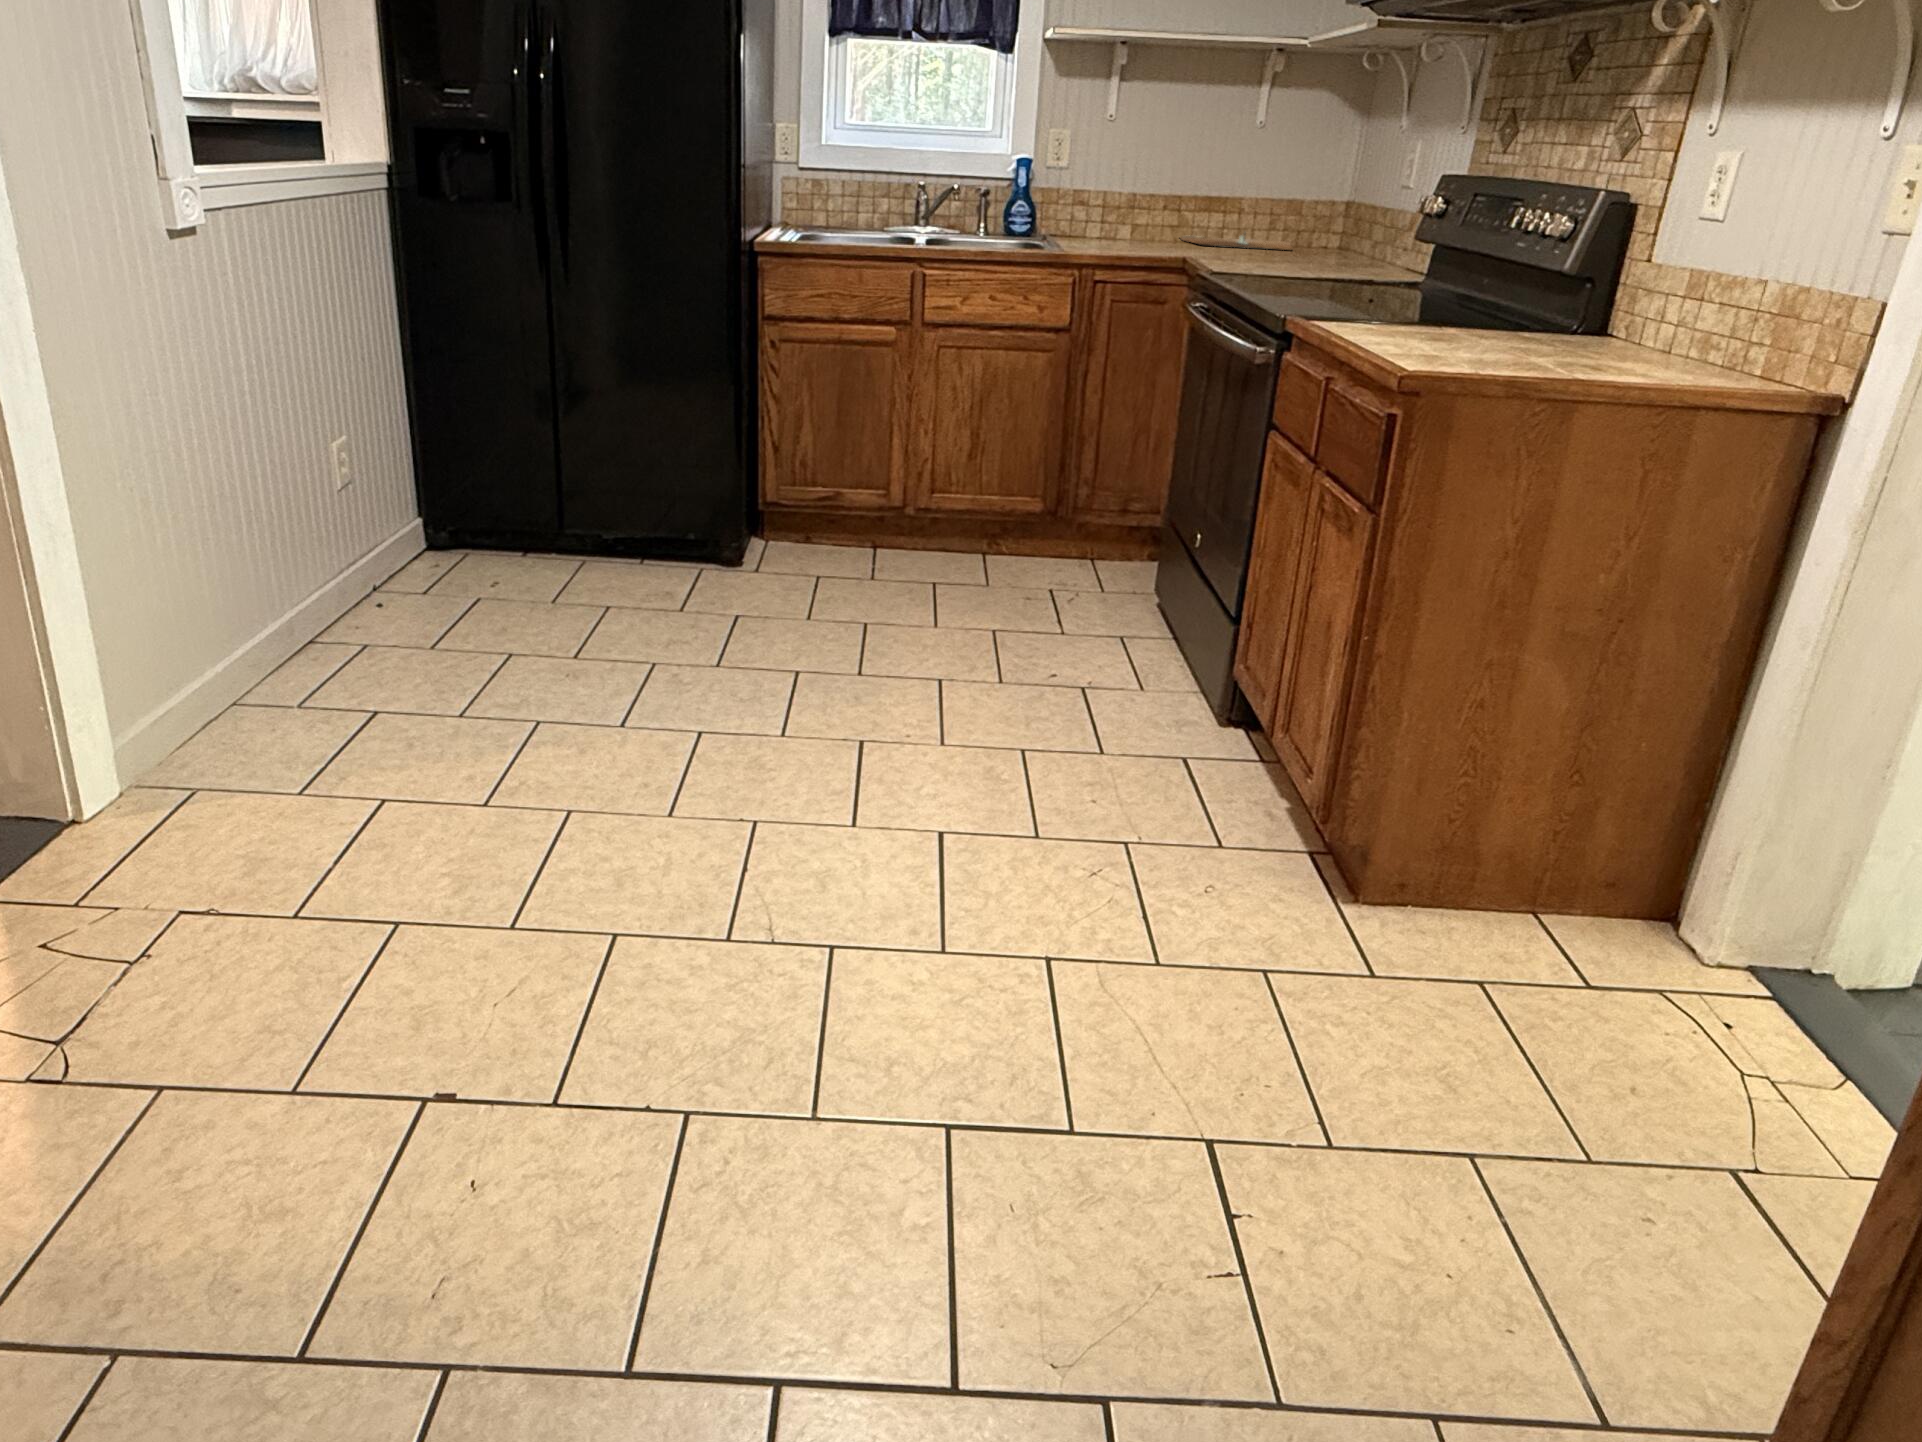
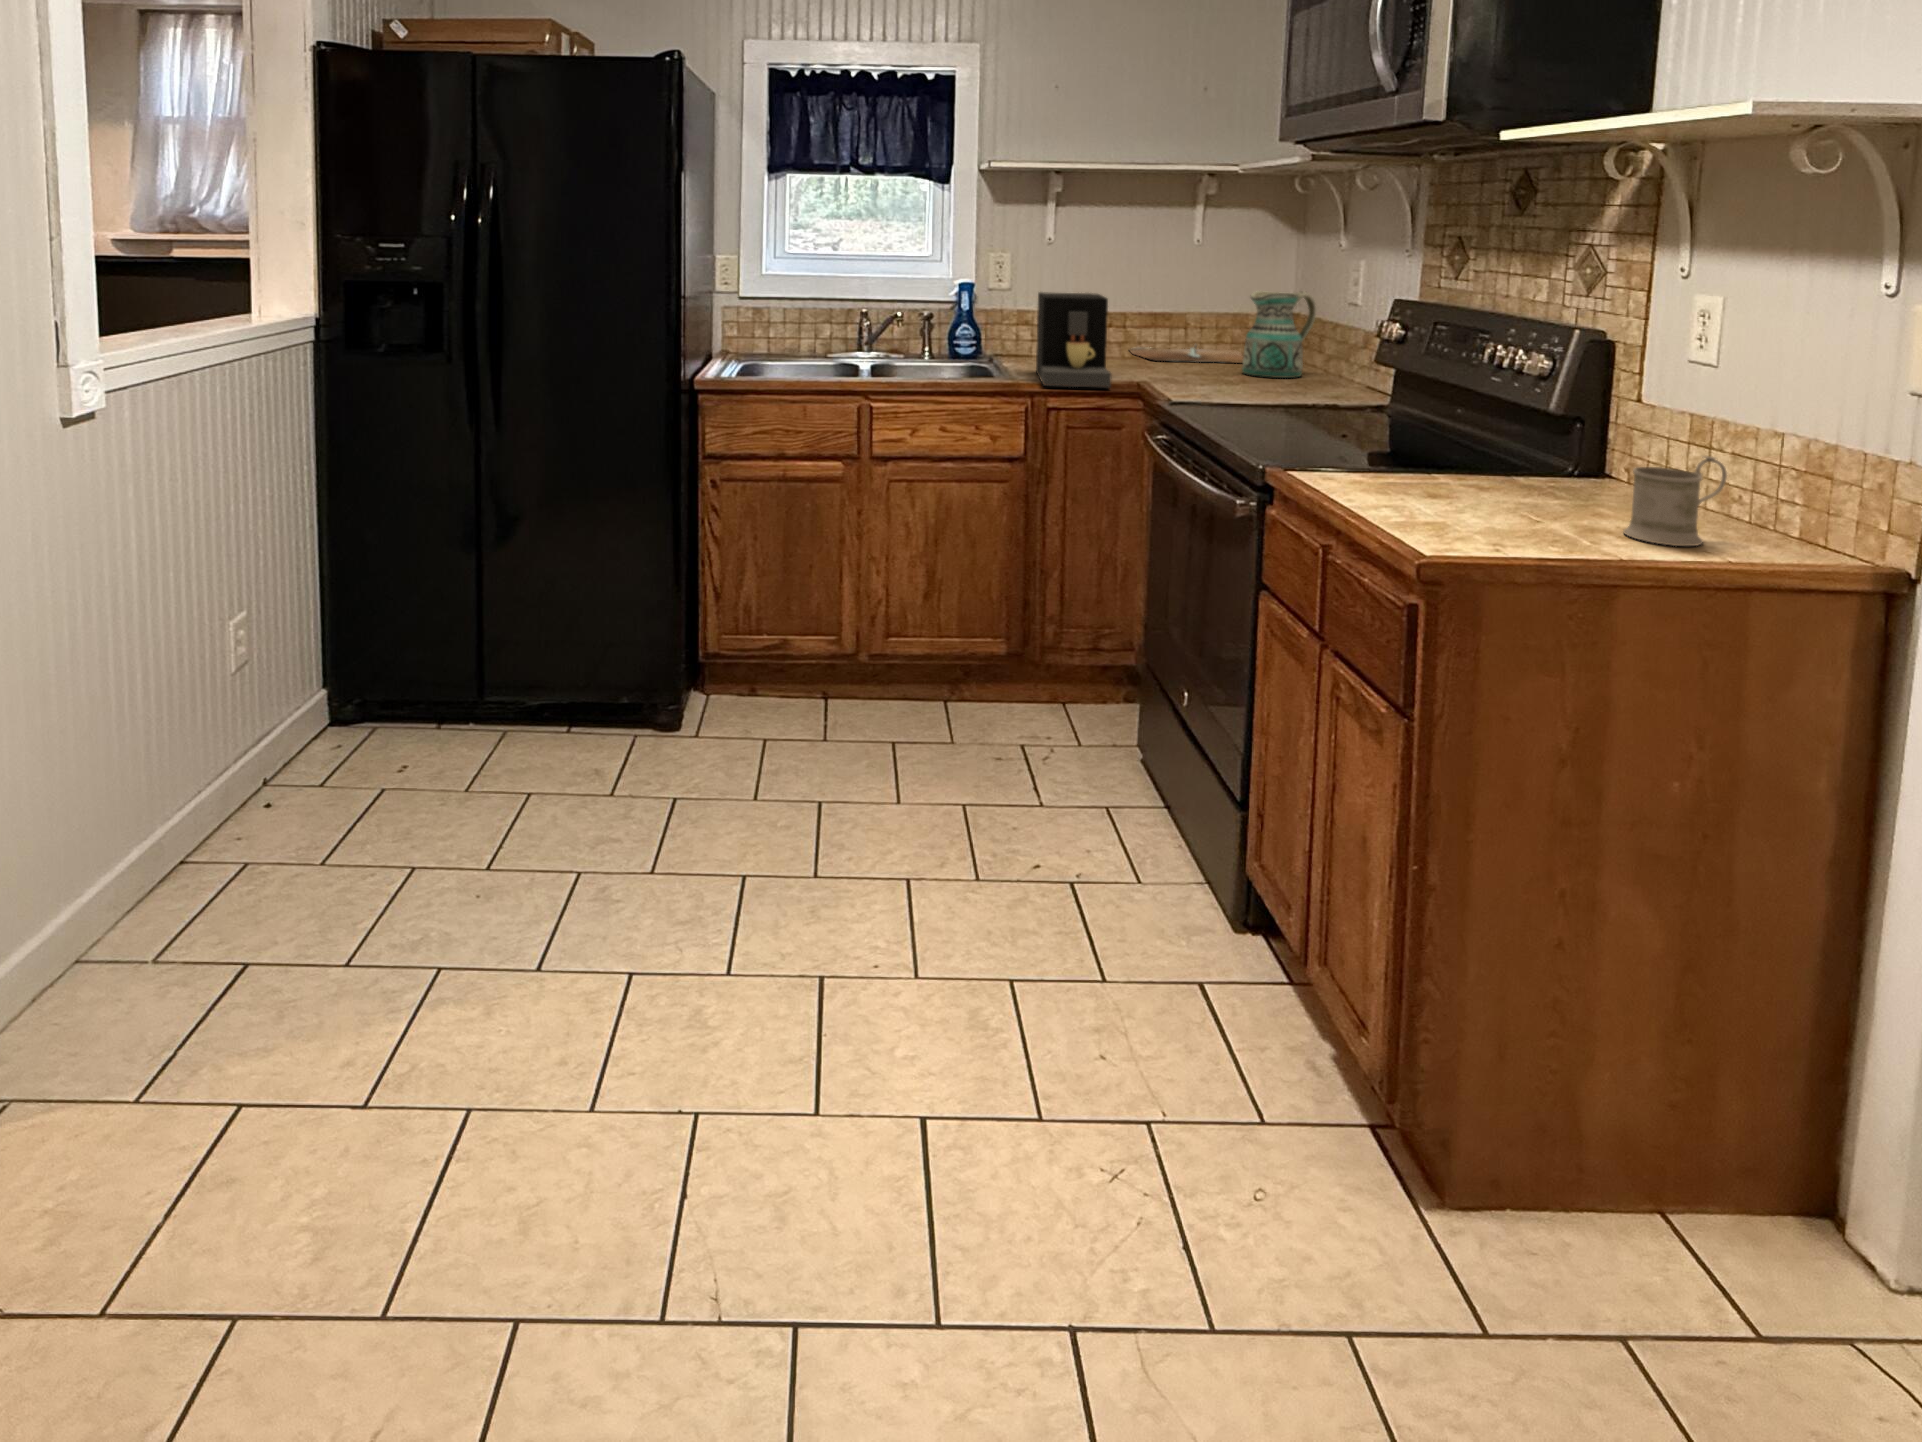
coffee maker: none [1085,168,1160,260] -> present [1036,292,1111,388]
ceramic pitcher: none [1286,174,1366,261] -> present [1242,291,1316,378]
mug: none [1599,296,1704,376] -> present [1623,456,1727,546]

